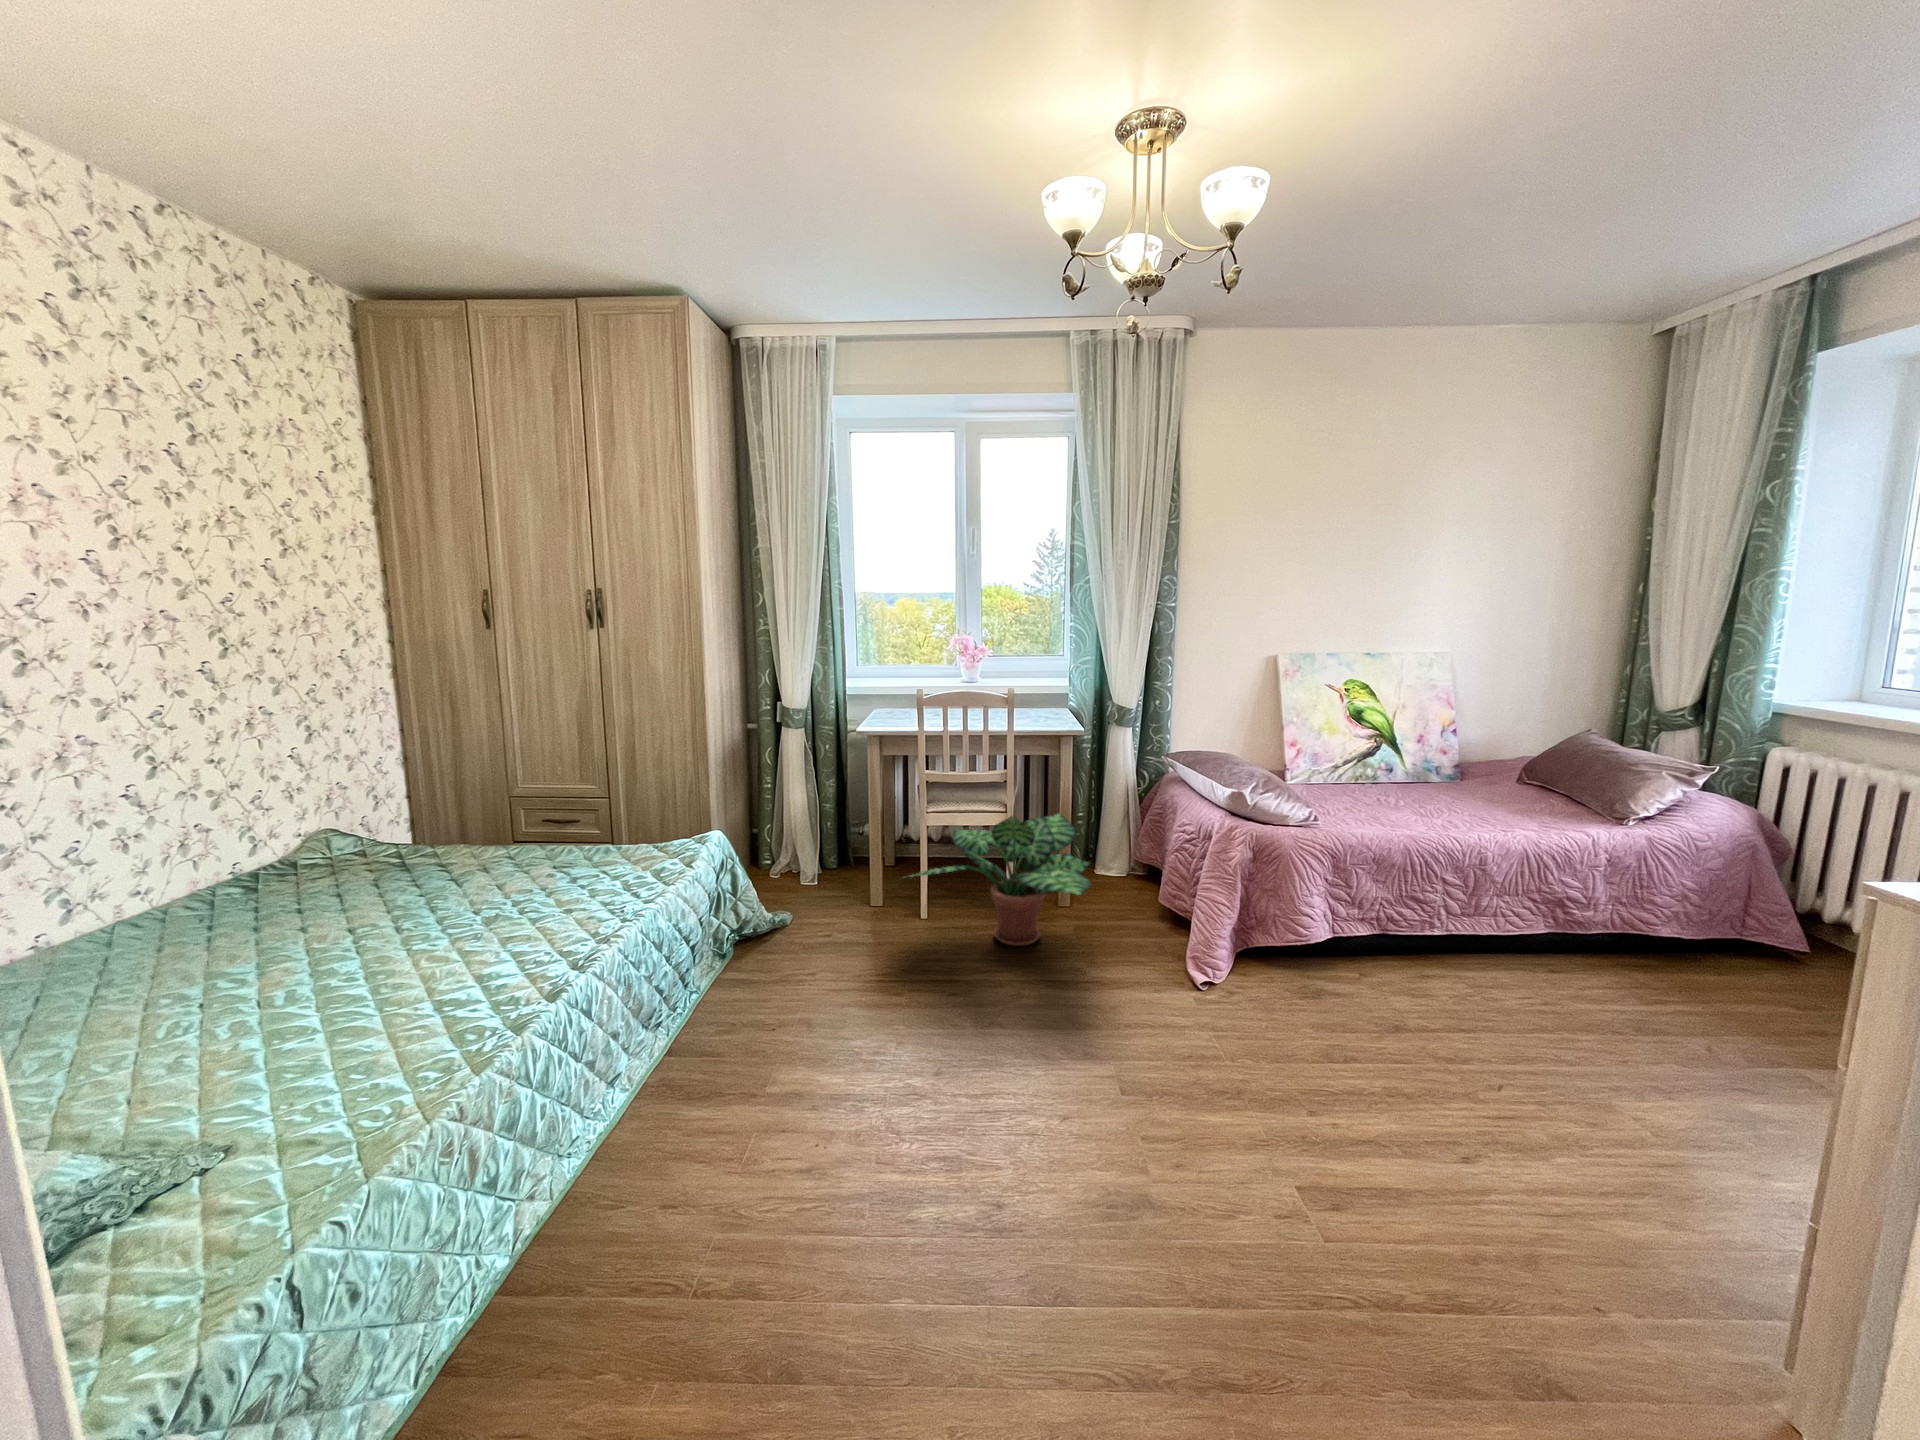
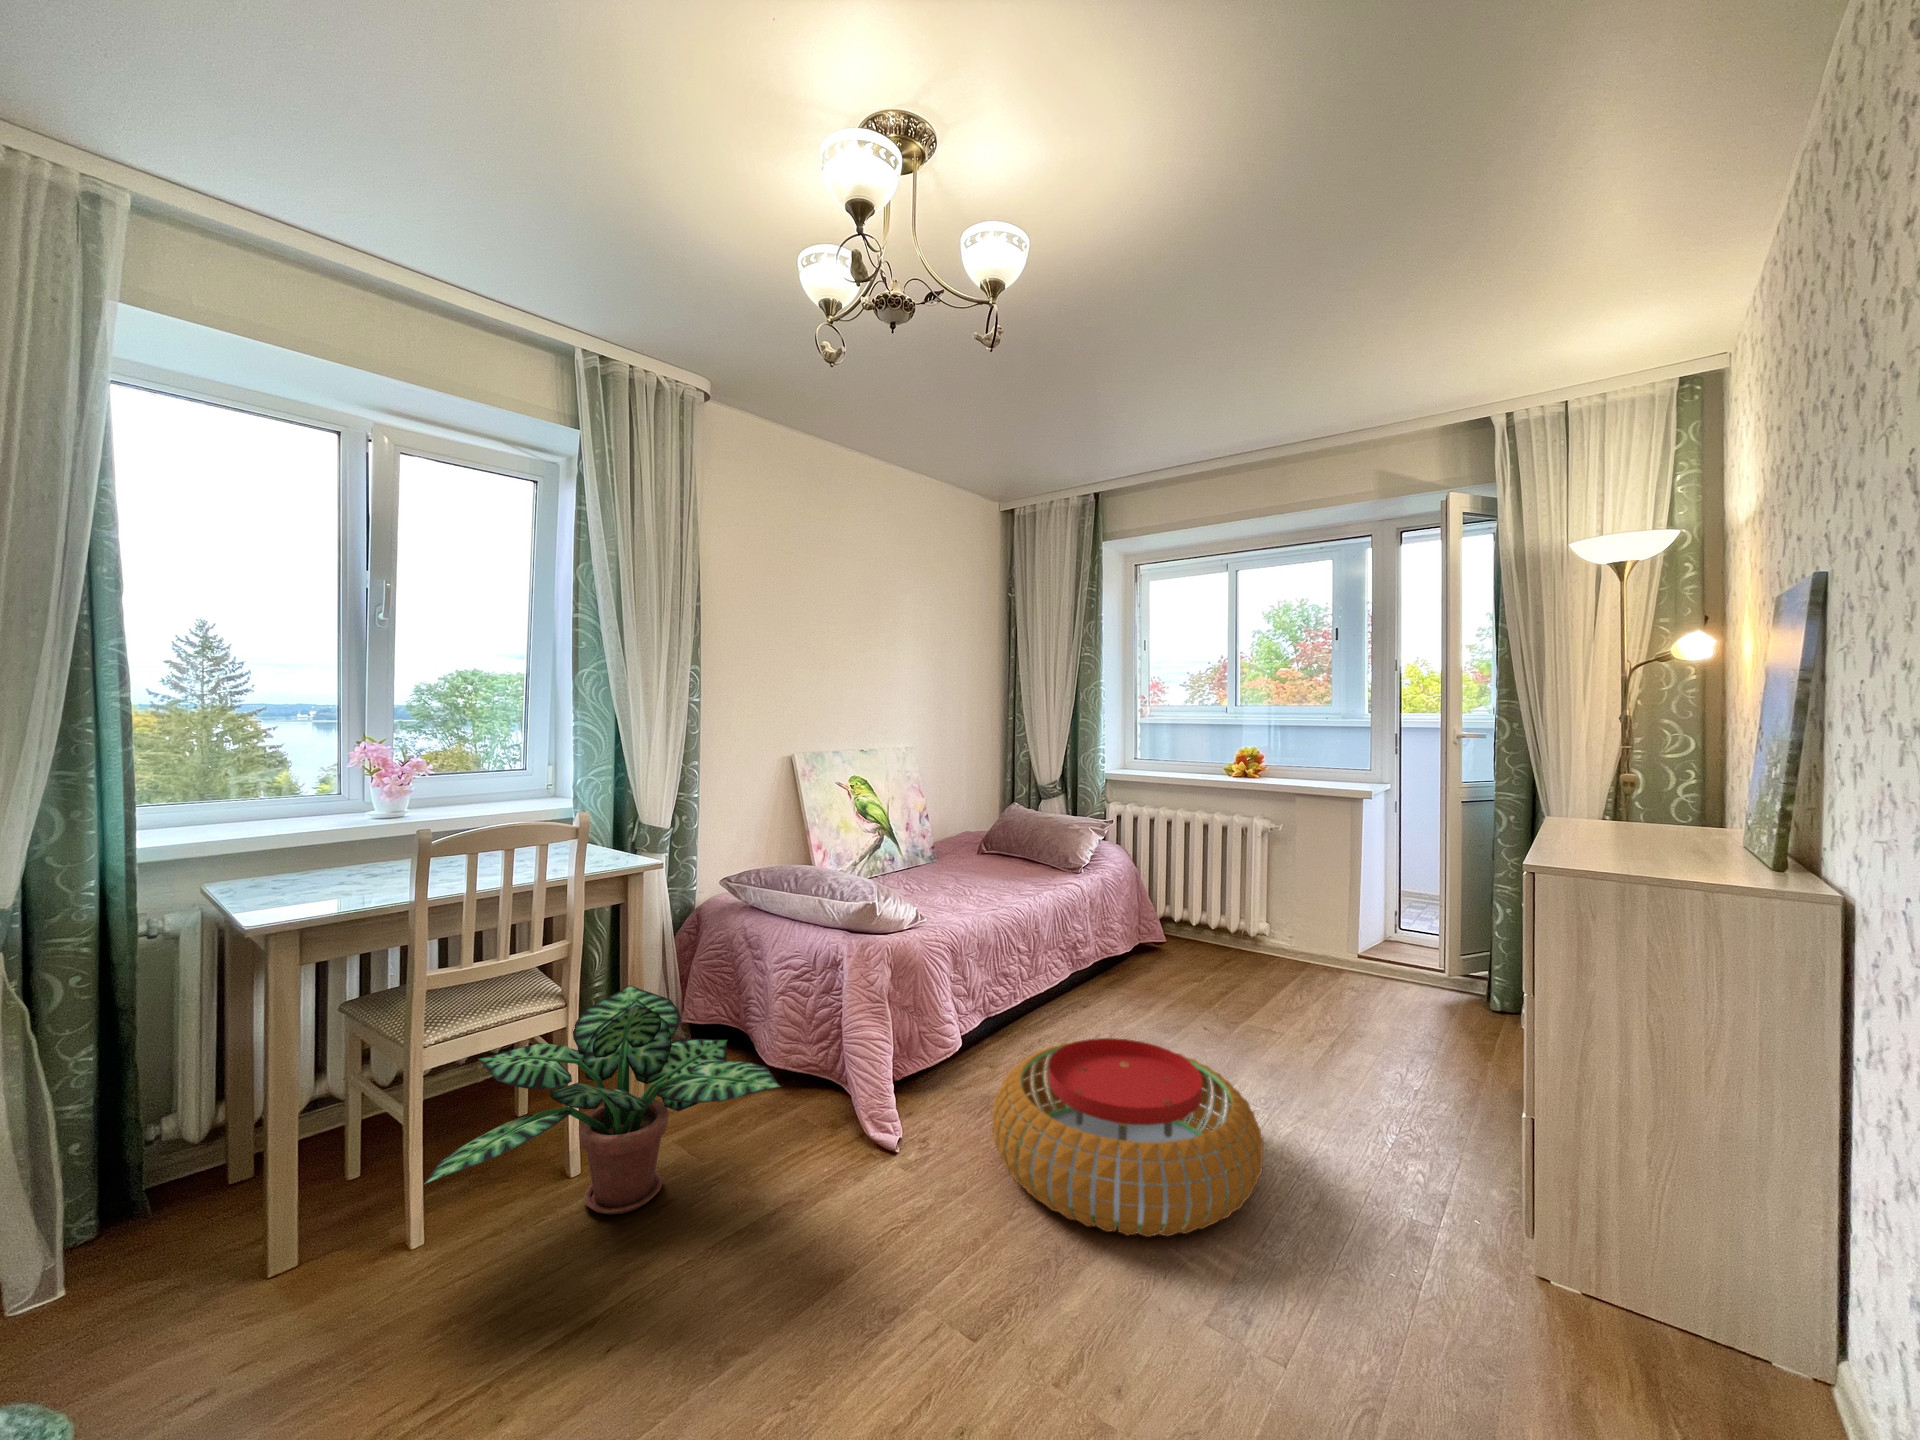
pouf: none [1246,961,1556,1166] -> present [992,1038,1263,1237]

